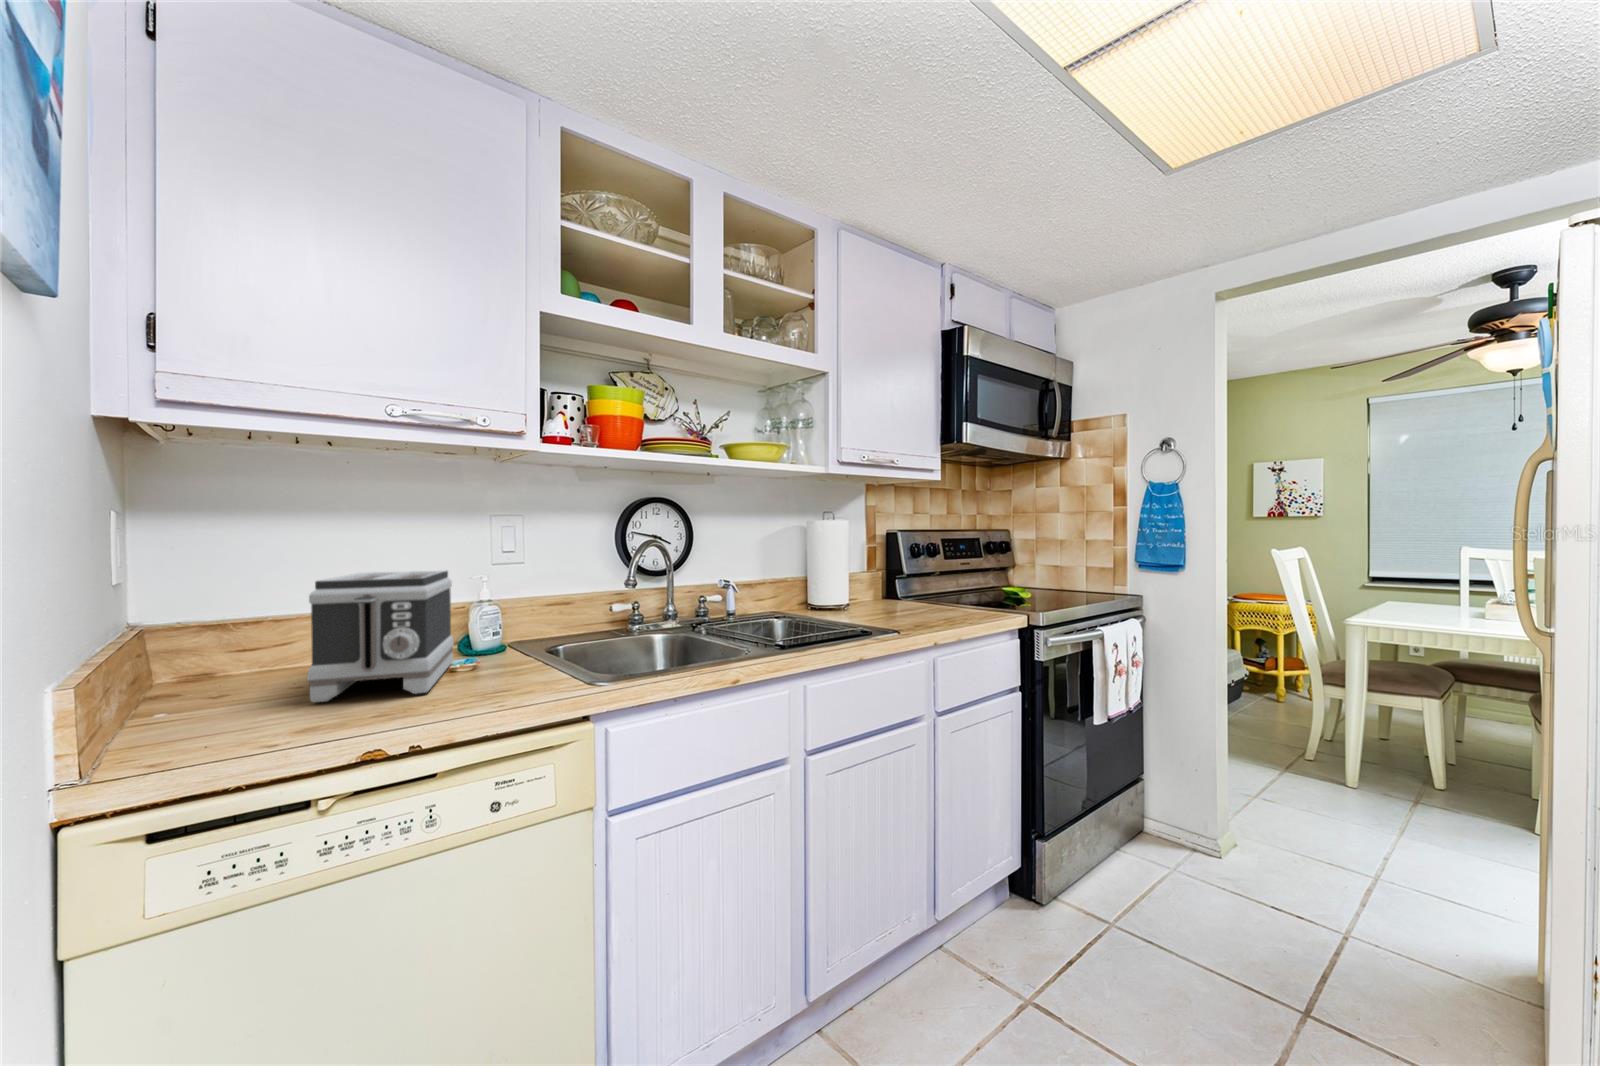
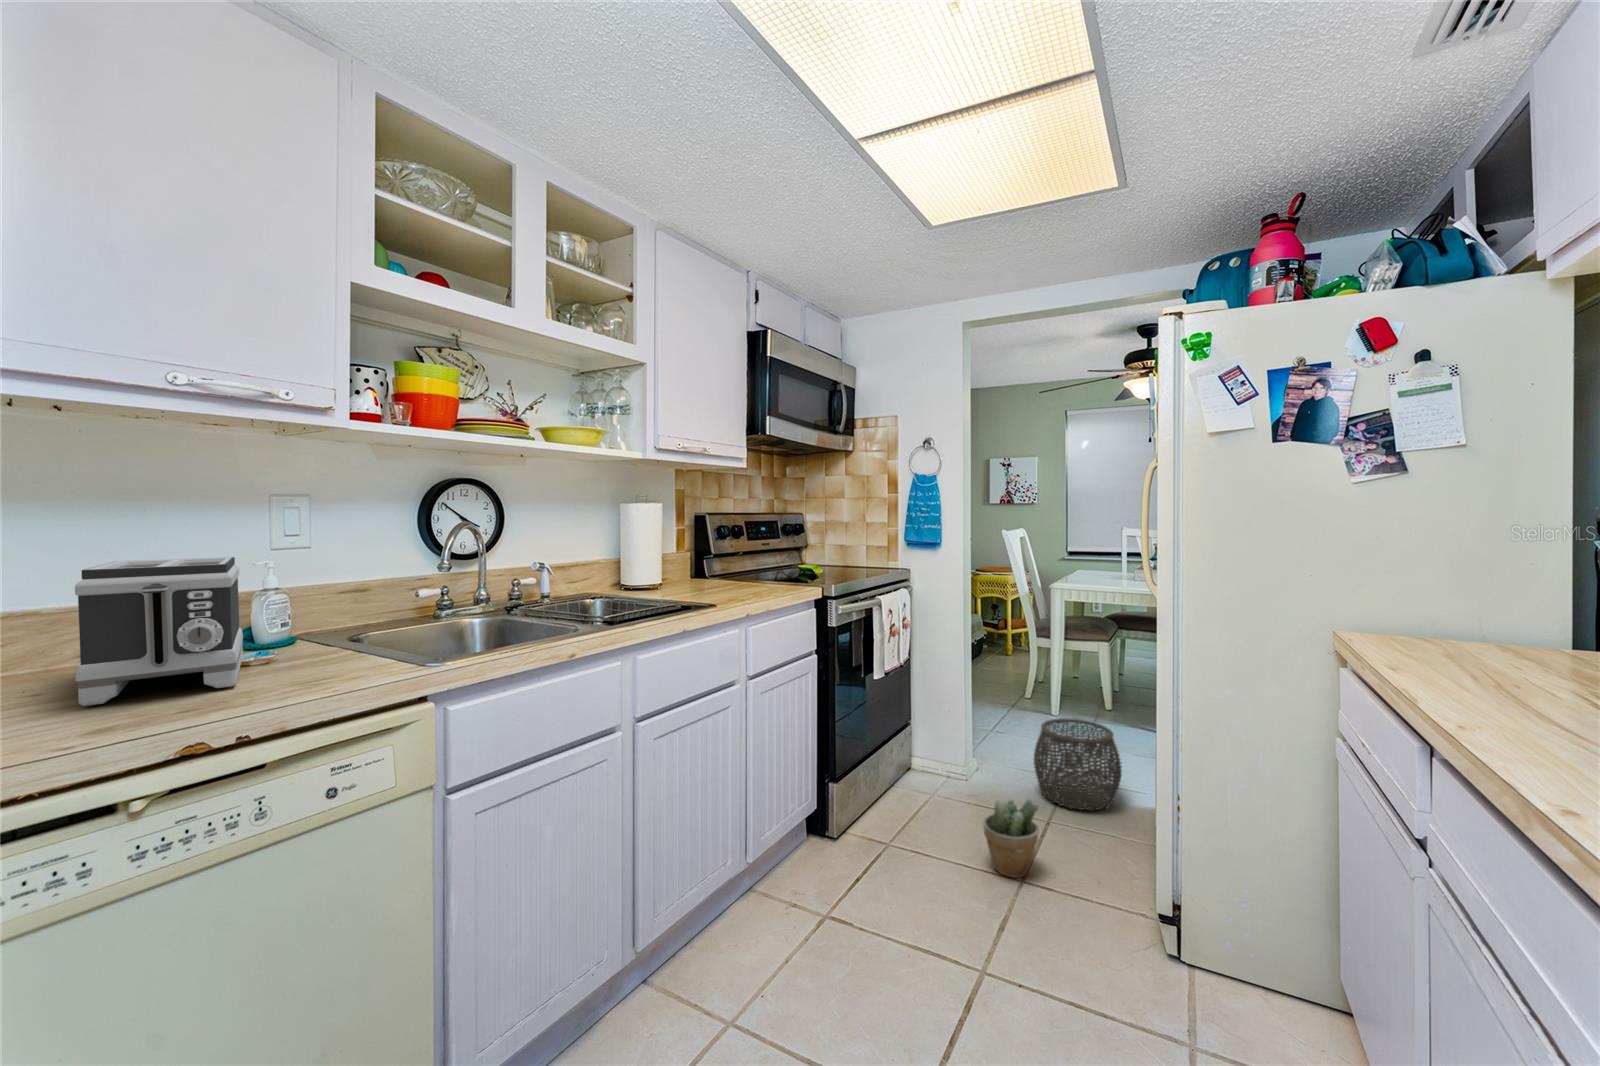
woven basket: none [1329,805,1483,946] -> present [1034,718,1122,811]
potted plant: none [1252,910,1342,1023] -> present [983,799,1039,878]

